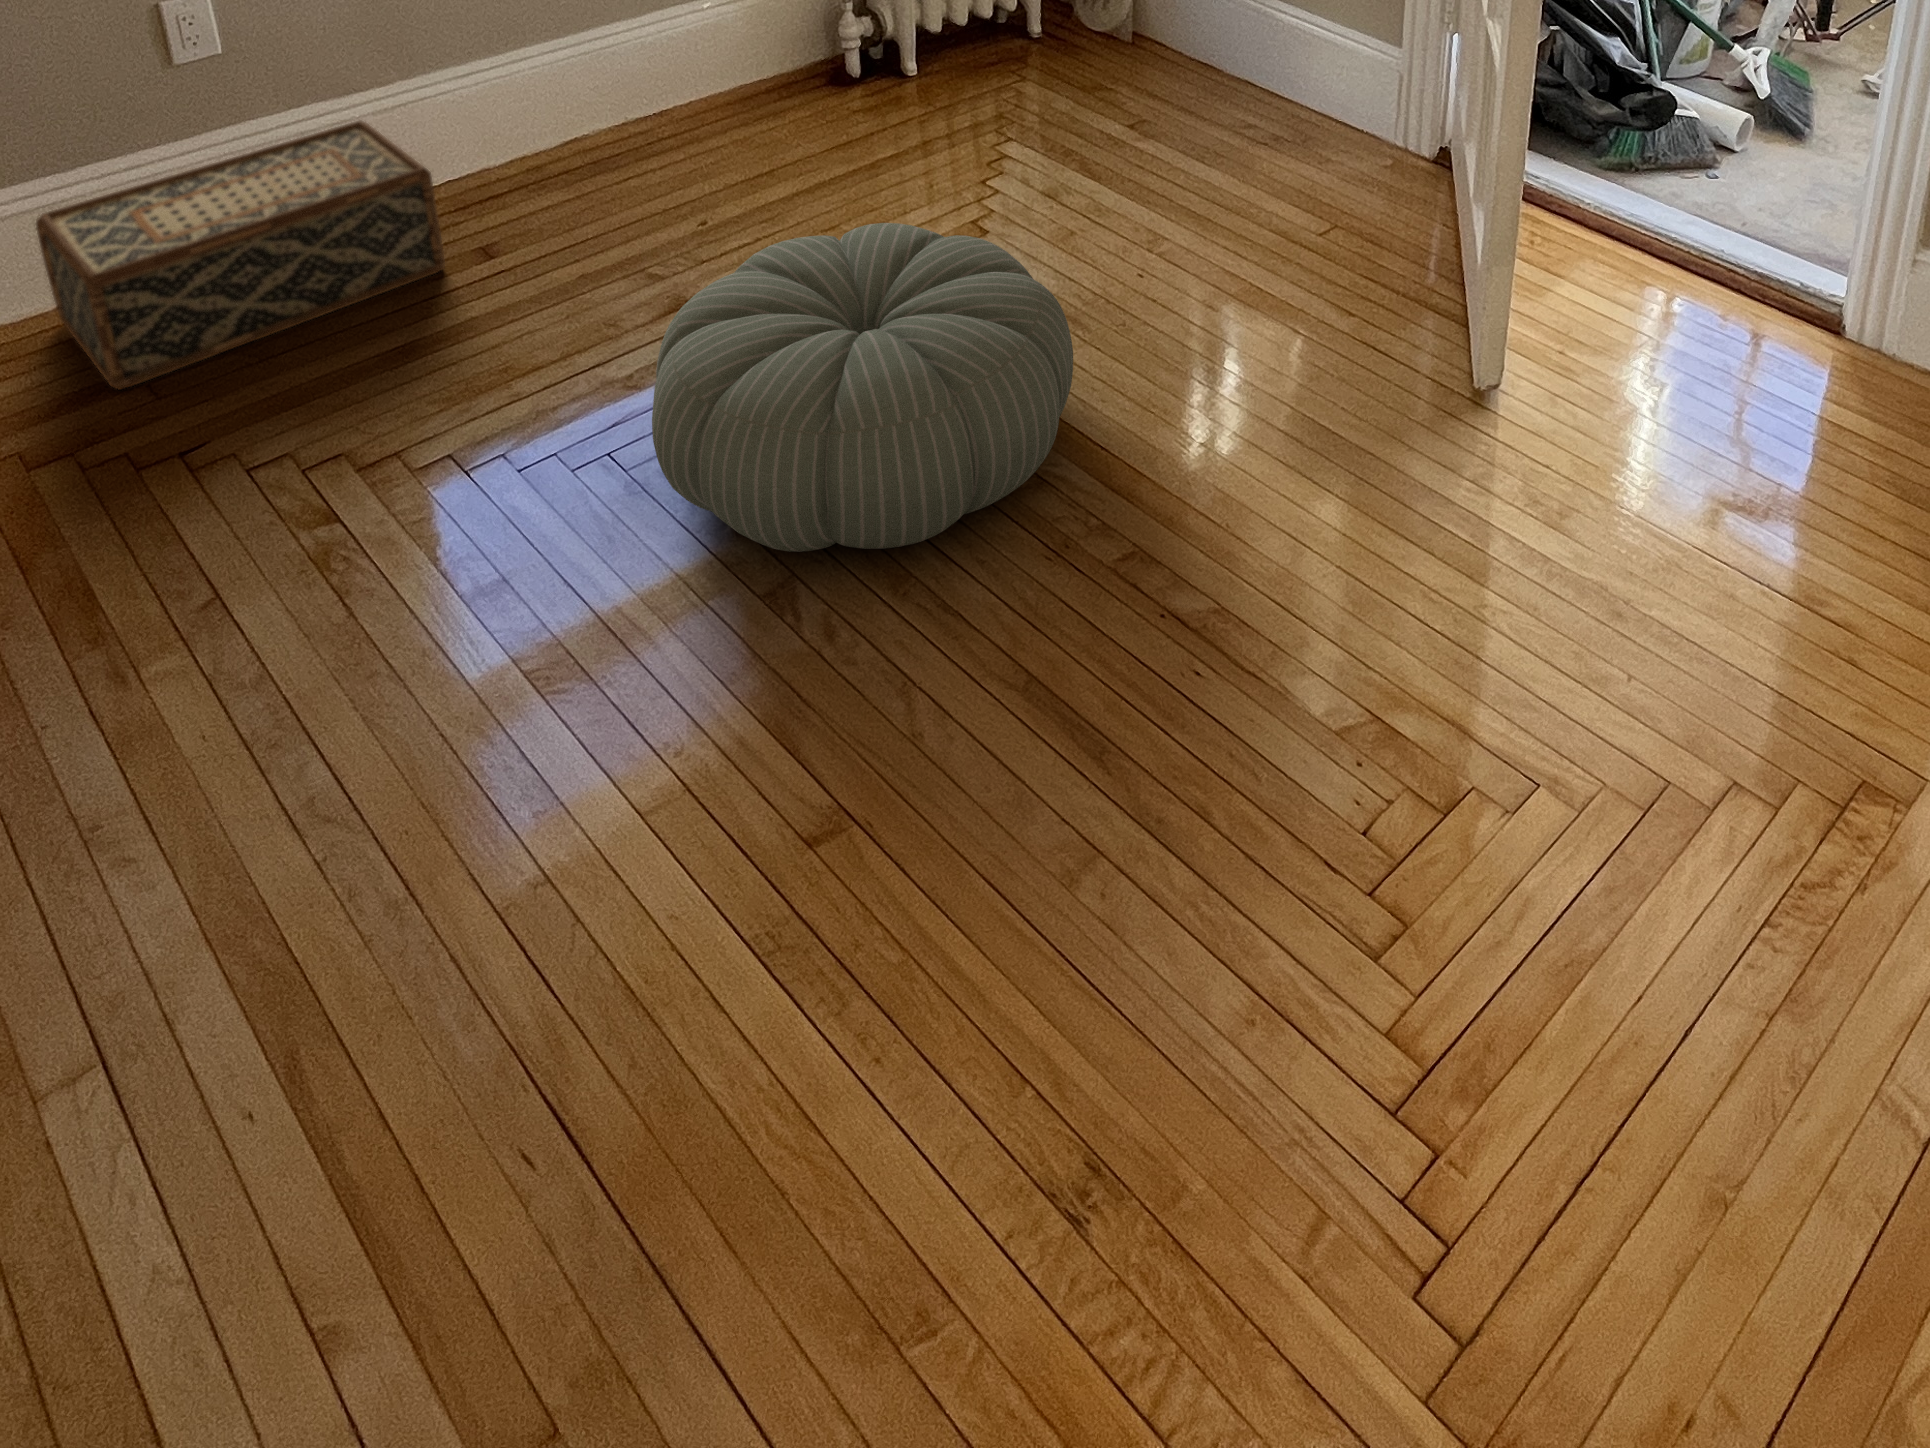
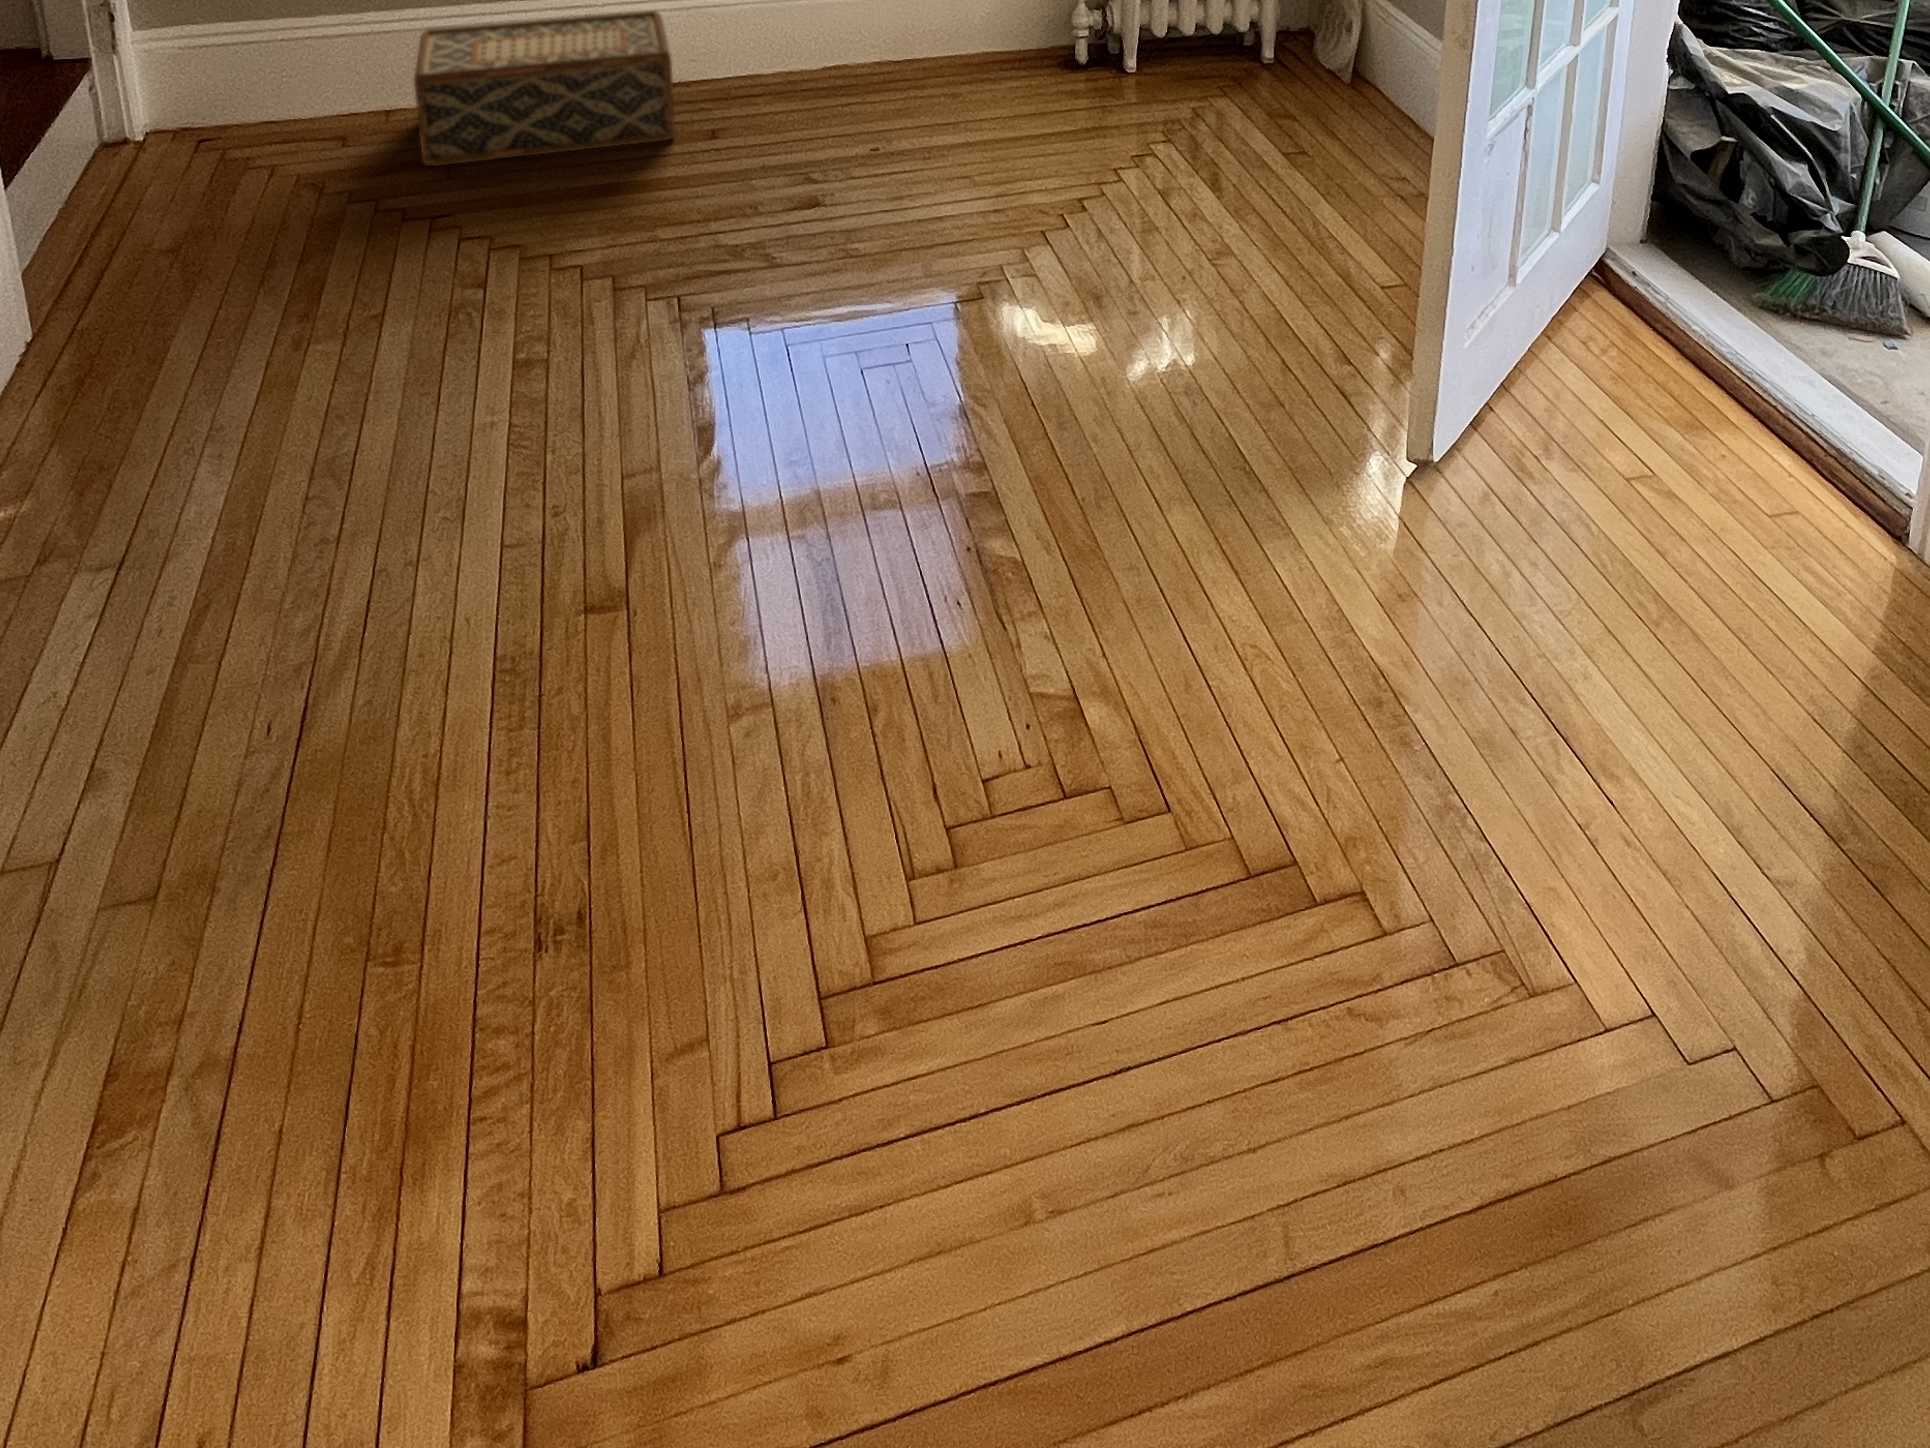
pouf: present [652,223,1073,552] -> none [664,158,1034,427]

